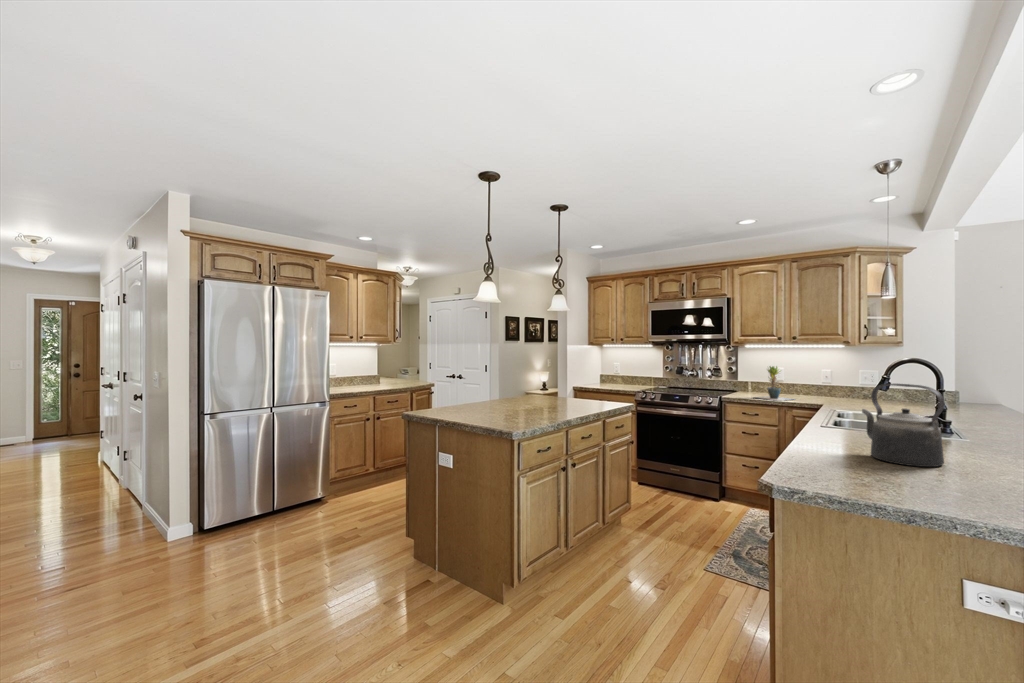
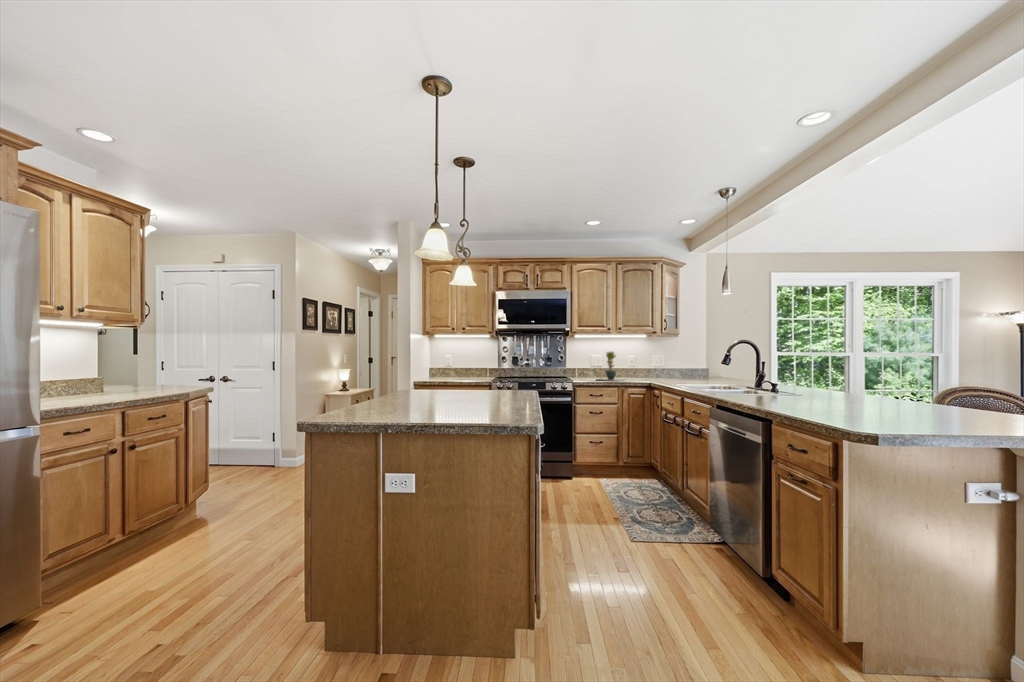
kettle: present [862,384,944,467] -> none [819,349,897,415]

